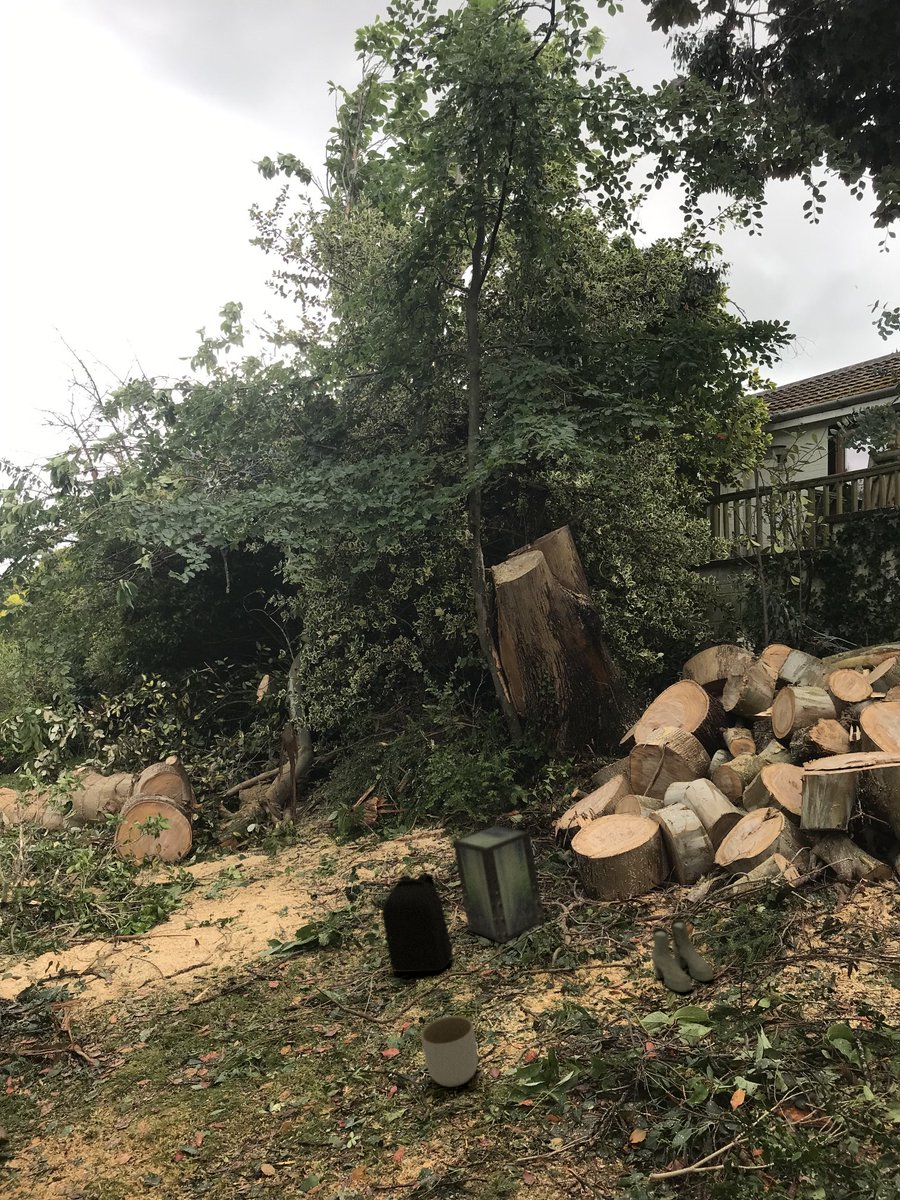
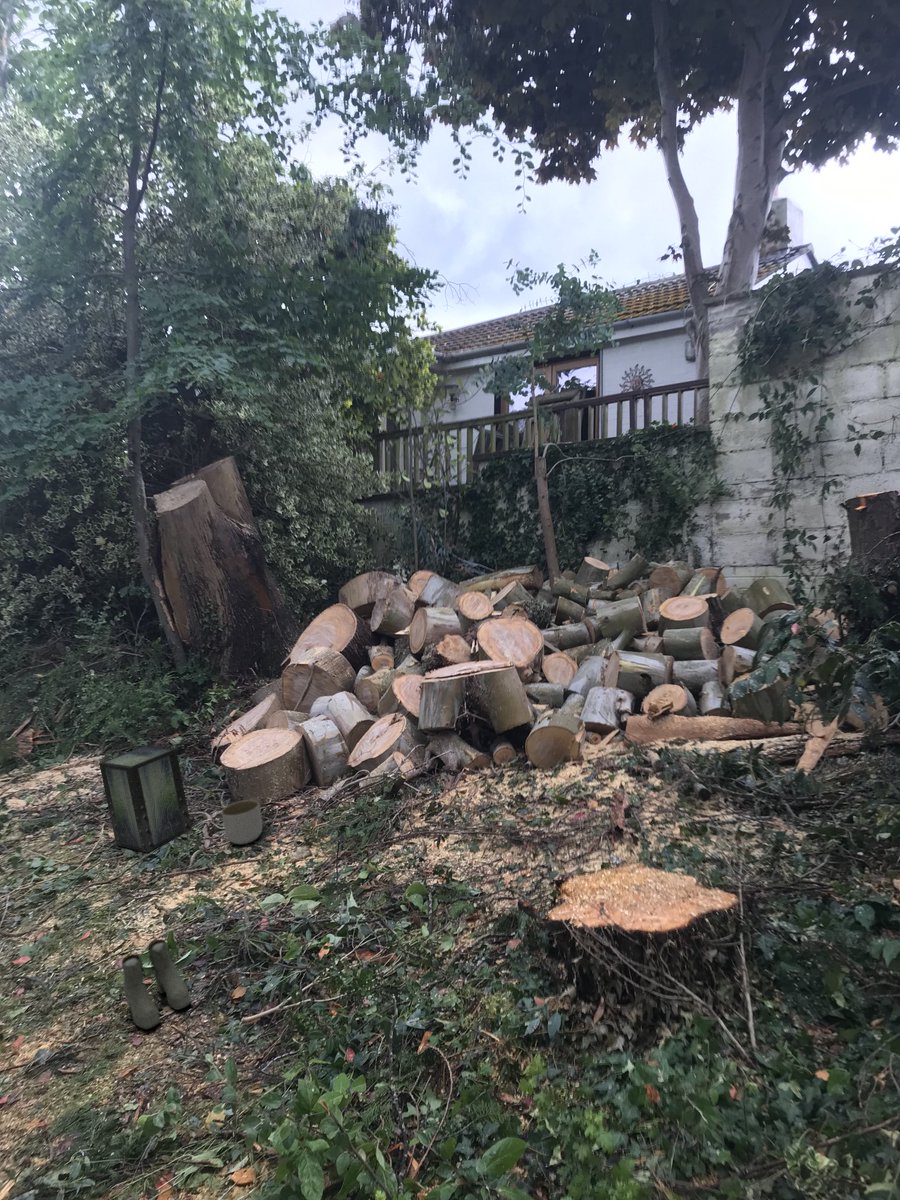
backpack: present [382,874,453,972] -> none [18,796,96,892]
boots: present [651,920,713,992] -> present [122,939,190,1029]
planter: present [421,1016,478,1087] -> present [221,800,262,844]

